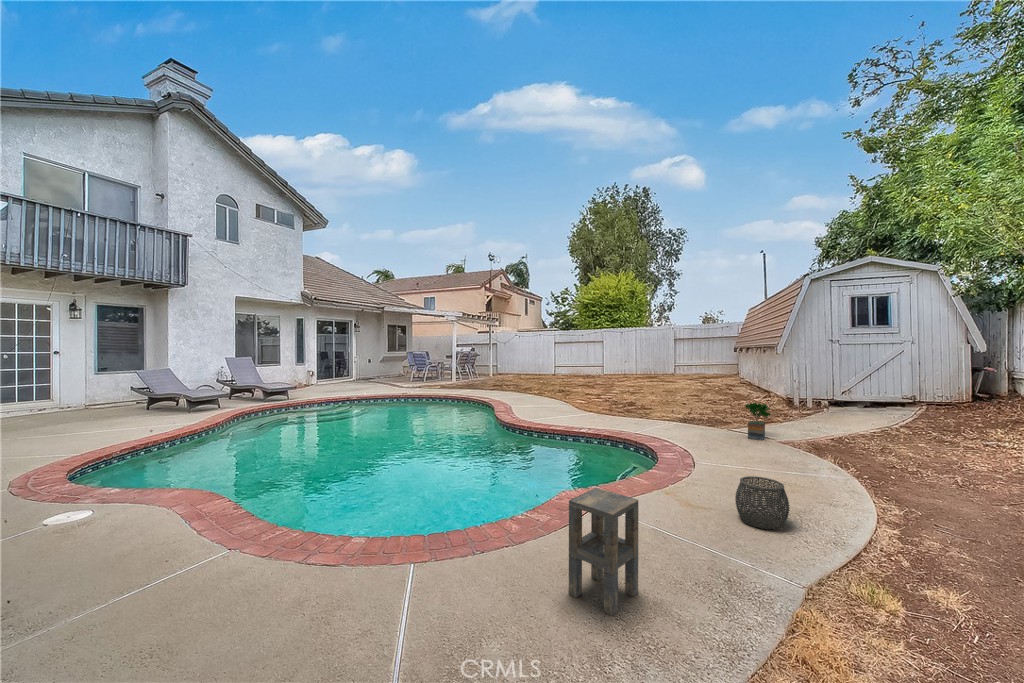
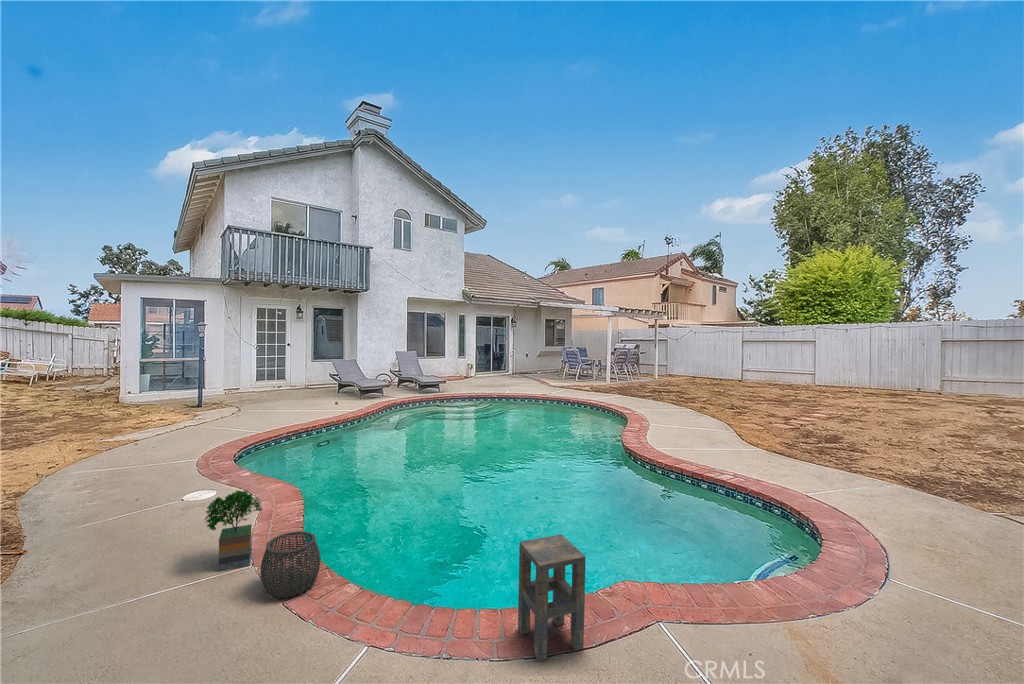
potted tree: present [745,403,771,440] -> present [205,490,263,571]
woven basket: present [735,476,790,530] -> present [260,531,321,599]

